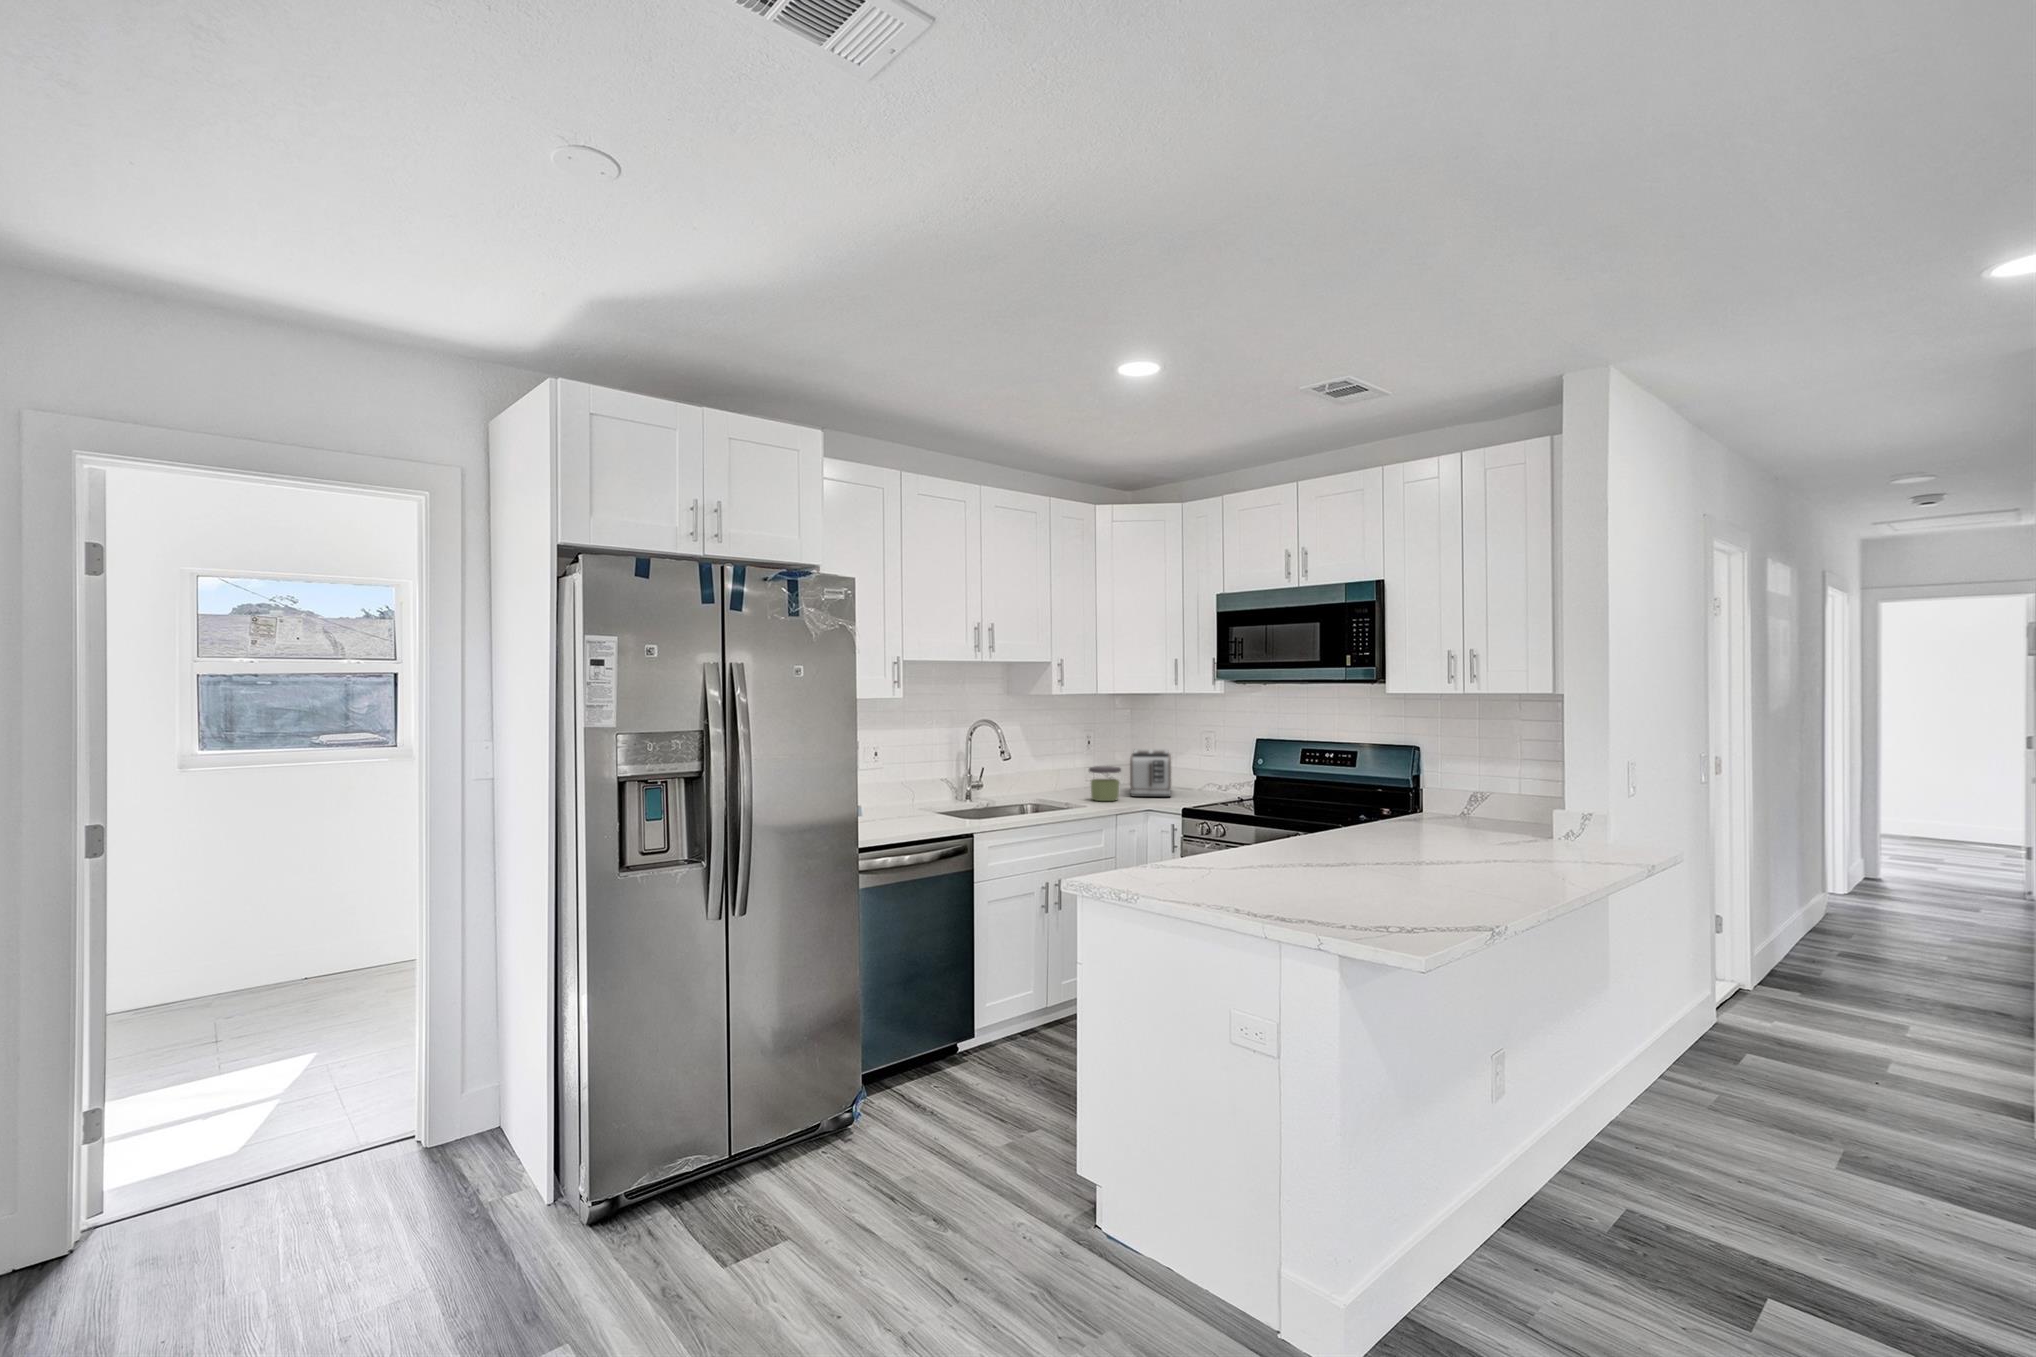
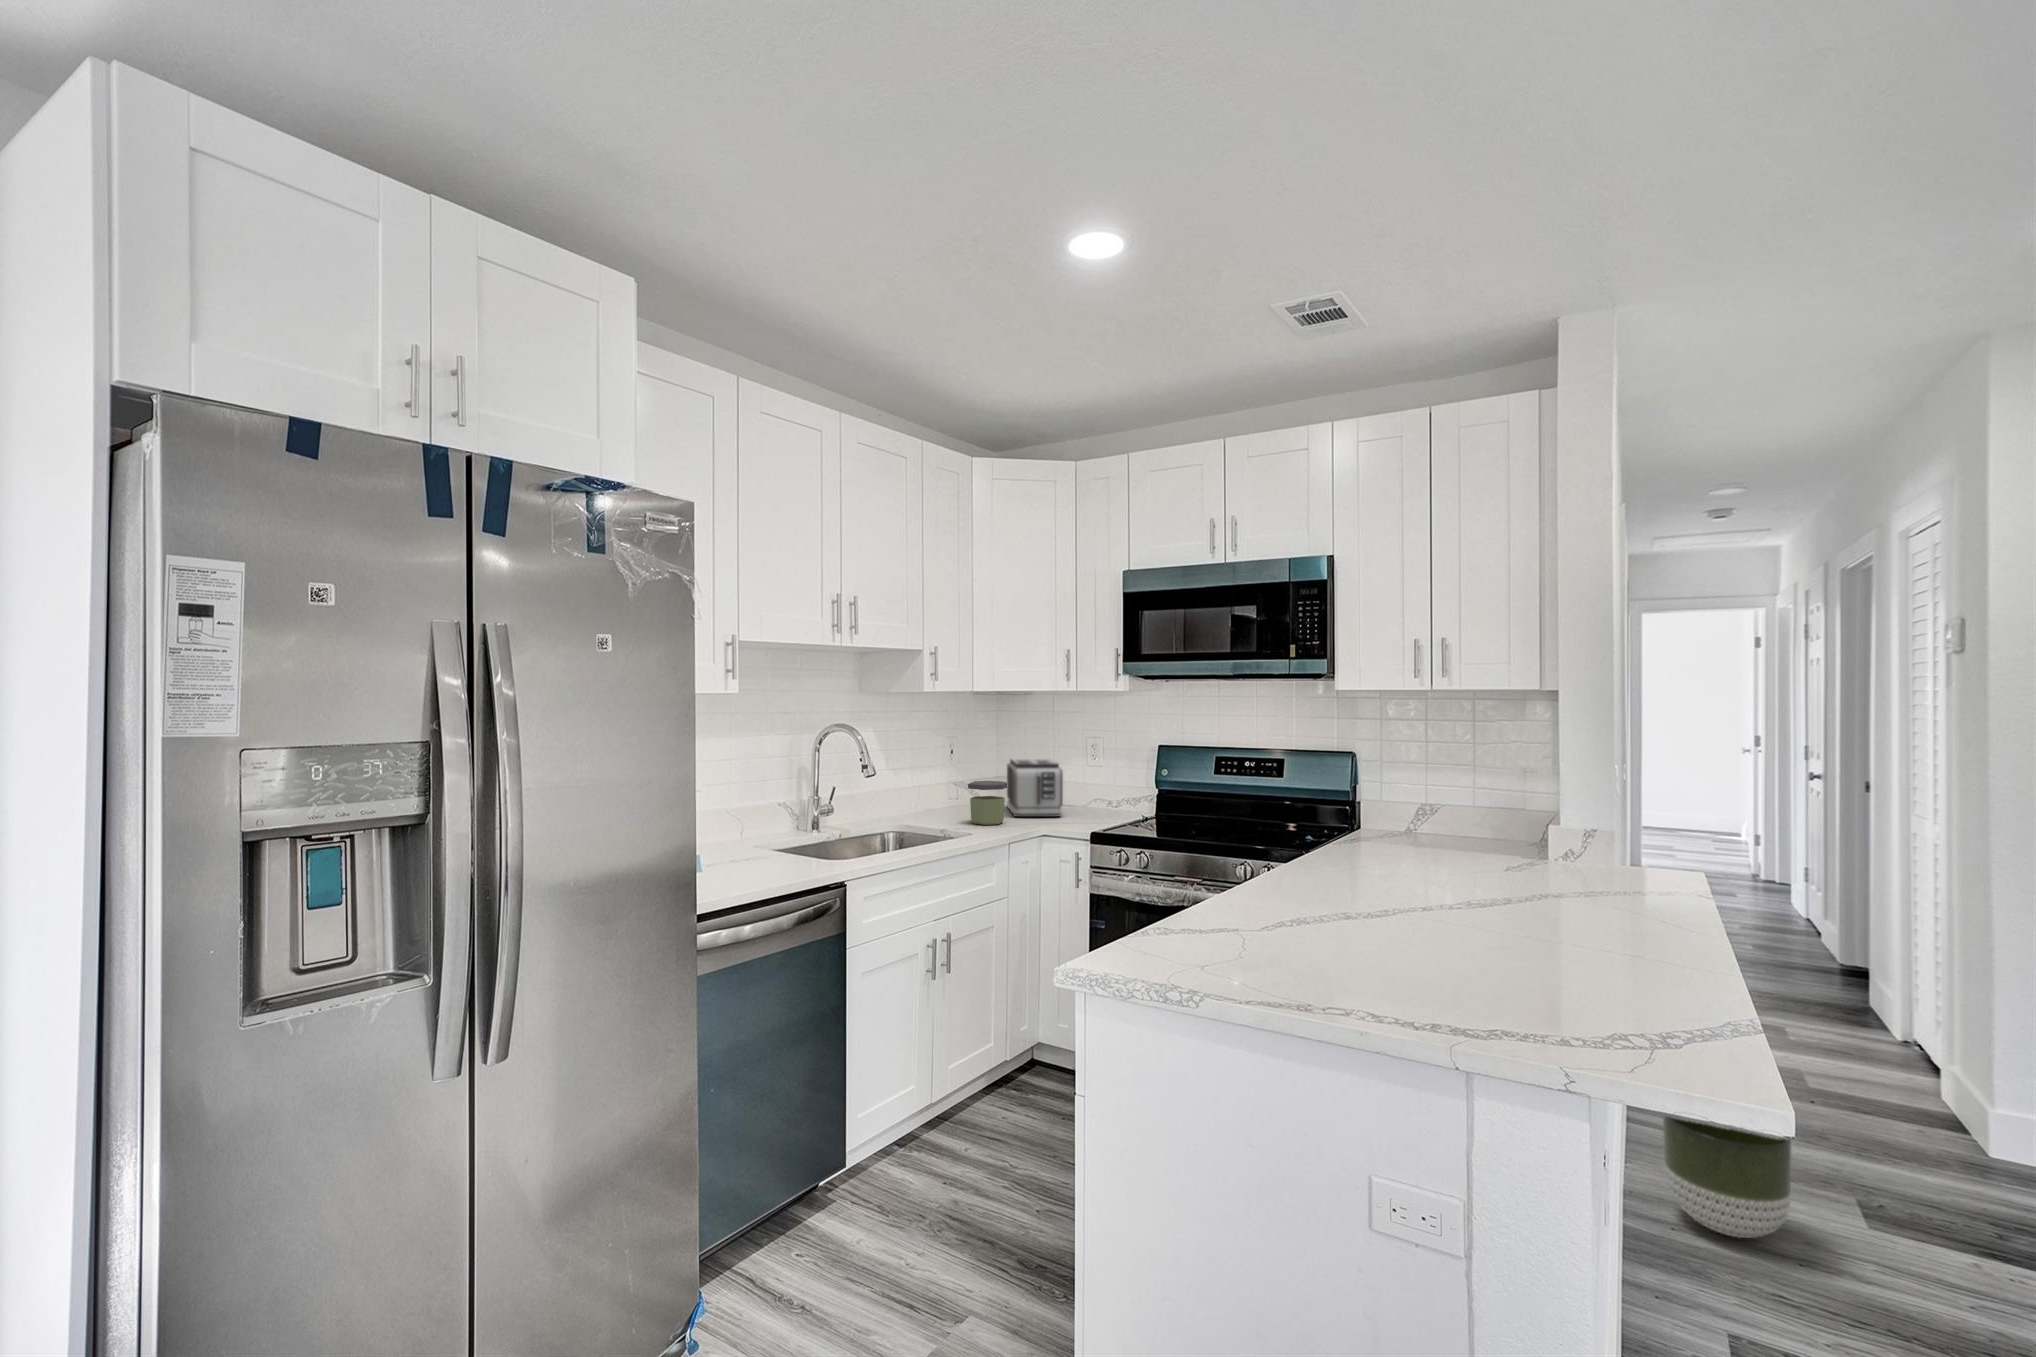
planter: none [1622,1041,1724,1149] -> present [1663,1116,1792,1238]

